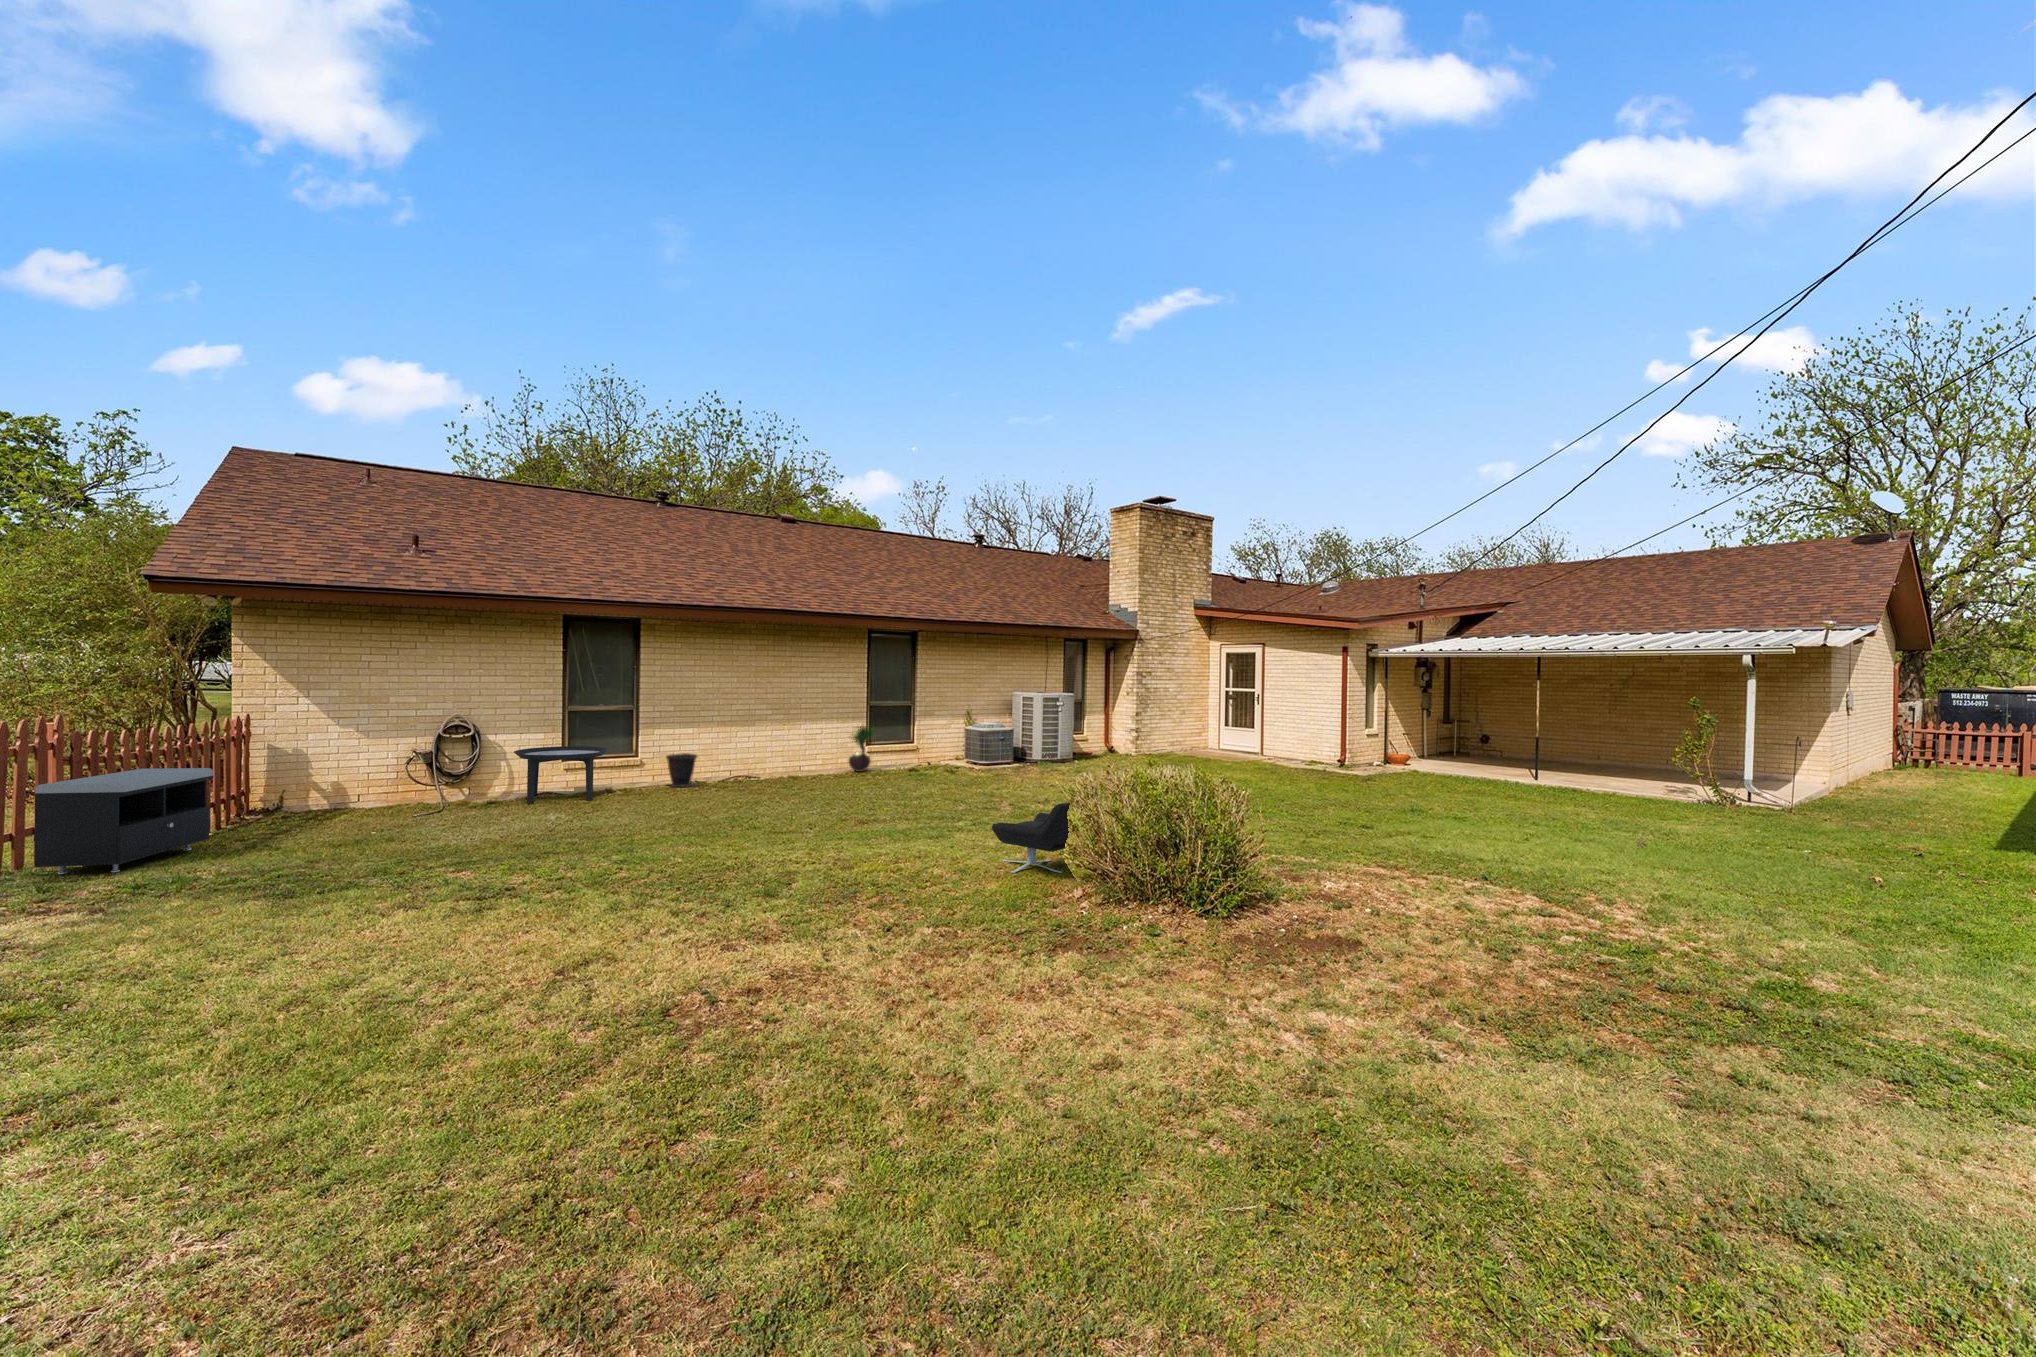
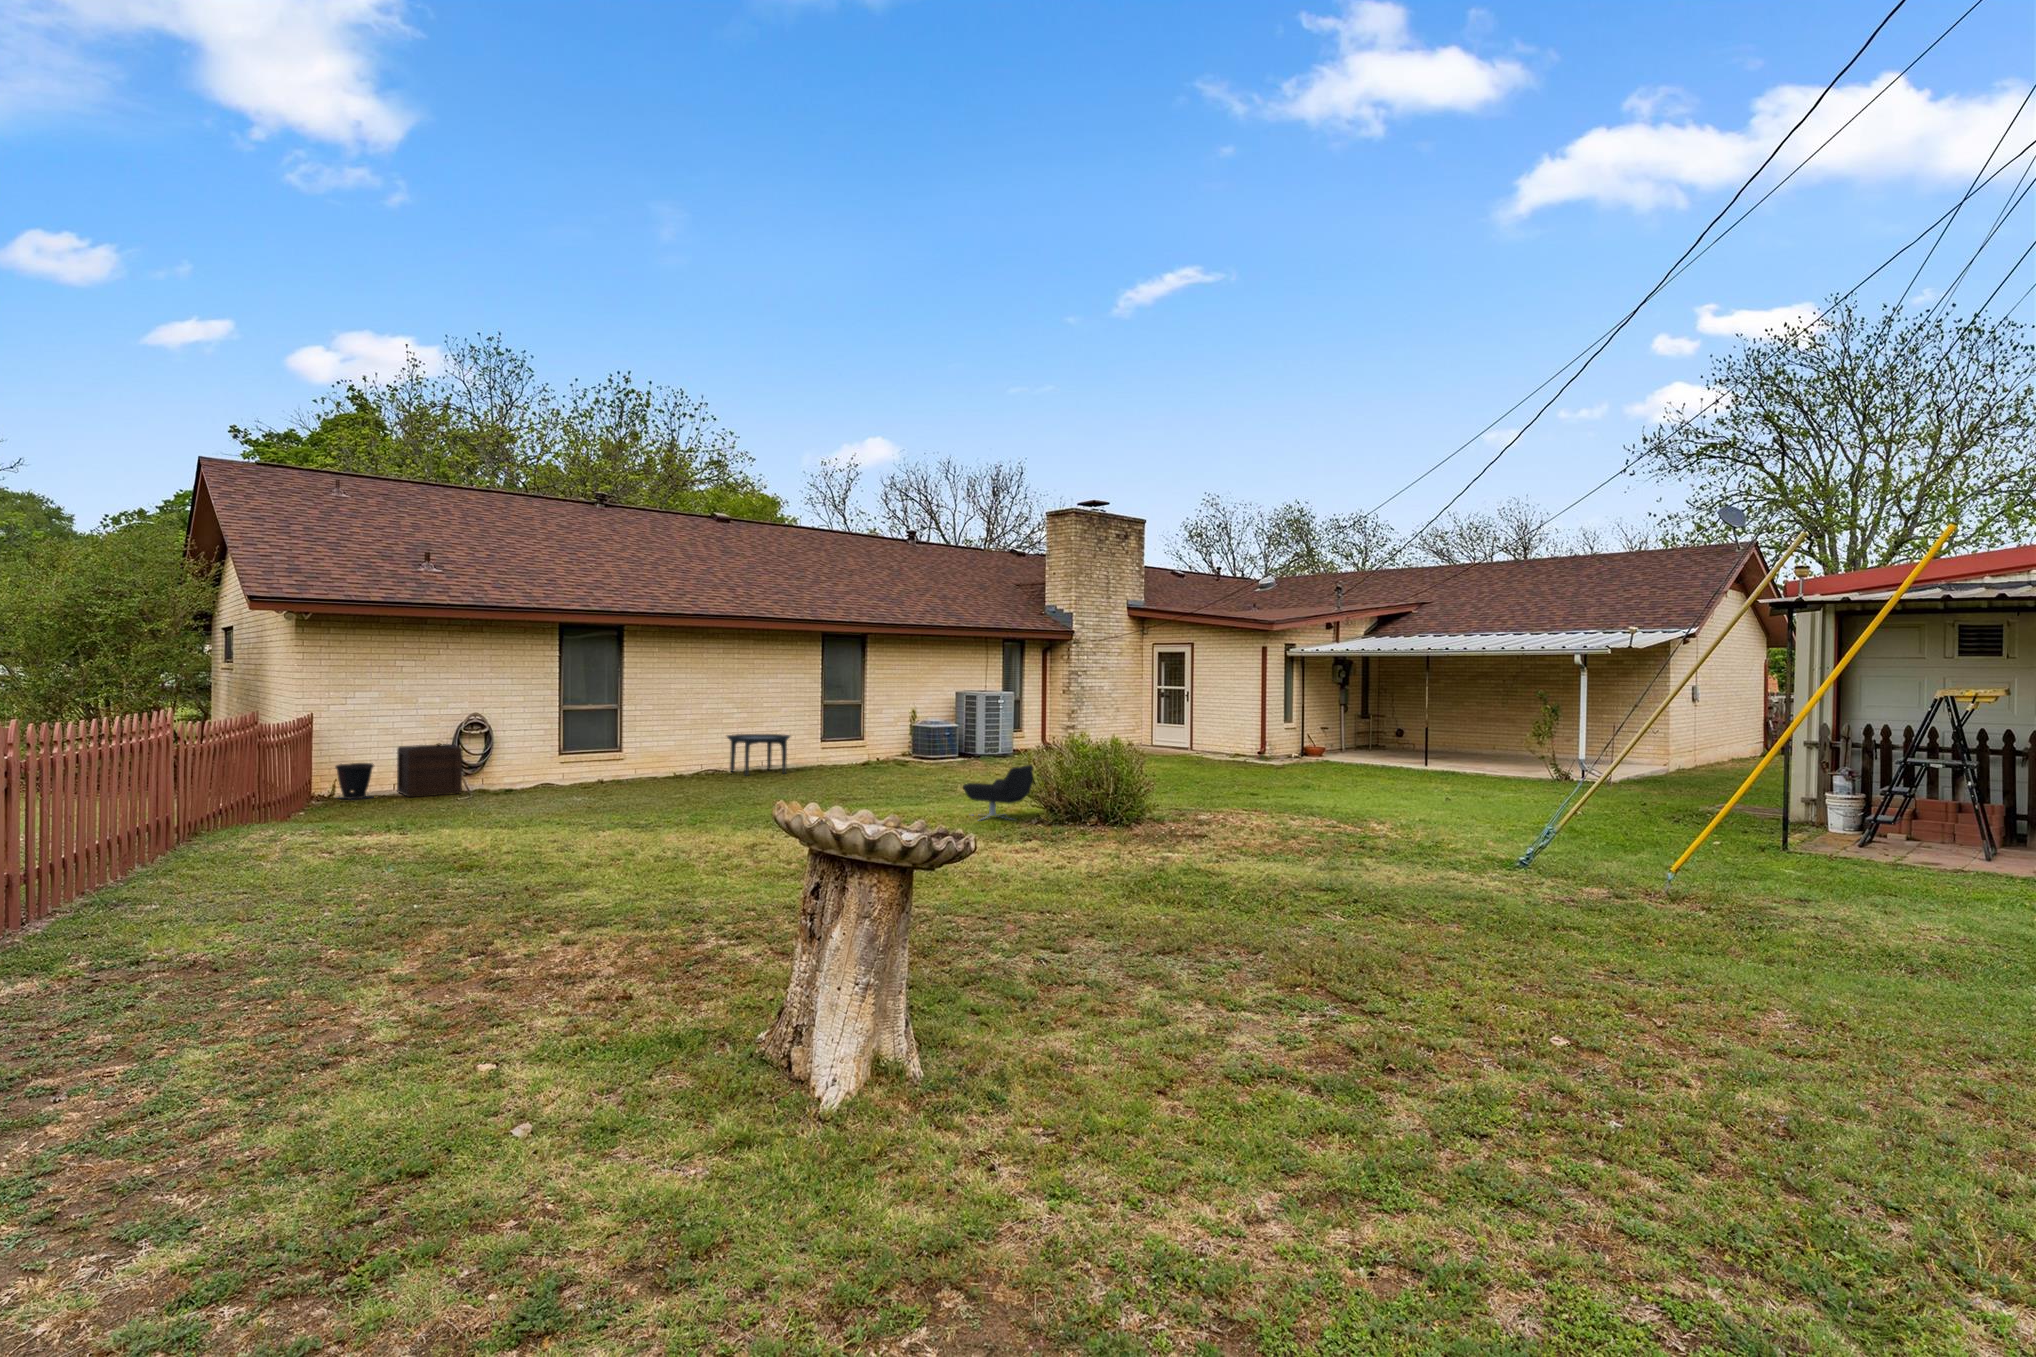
potted tree: present [849,726,875,772] -> none [808,719,835,766]
round table: present [514,746,608,804] -> present [727,734,790,776]
wooden crate: none [362,750,432,813] -> present [397,744,463,797]
bucket: present [666,753,697,787] -> present [336,763,374,799]
storage bench: present [34,768,214,874] -> none [231,753,329,832]

